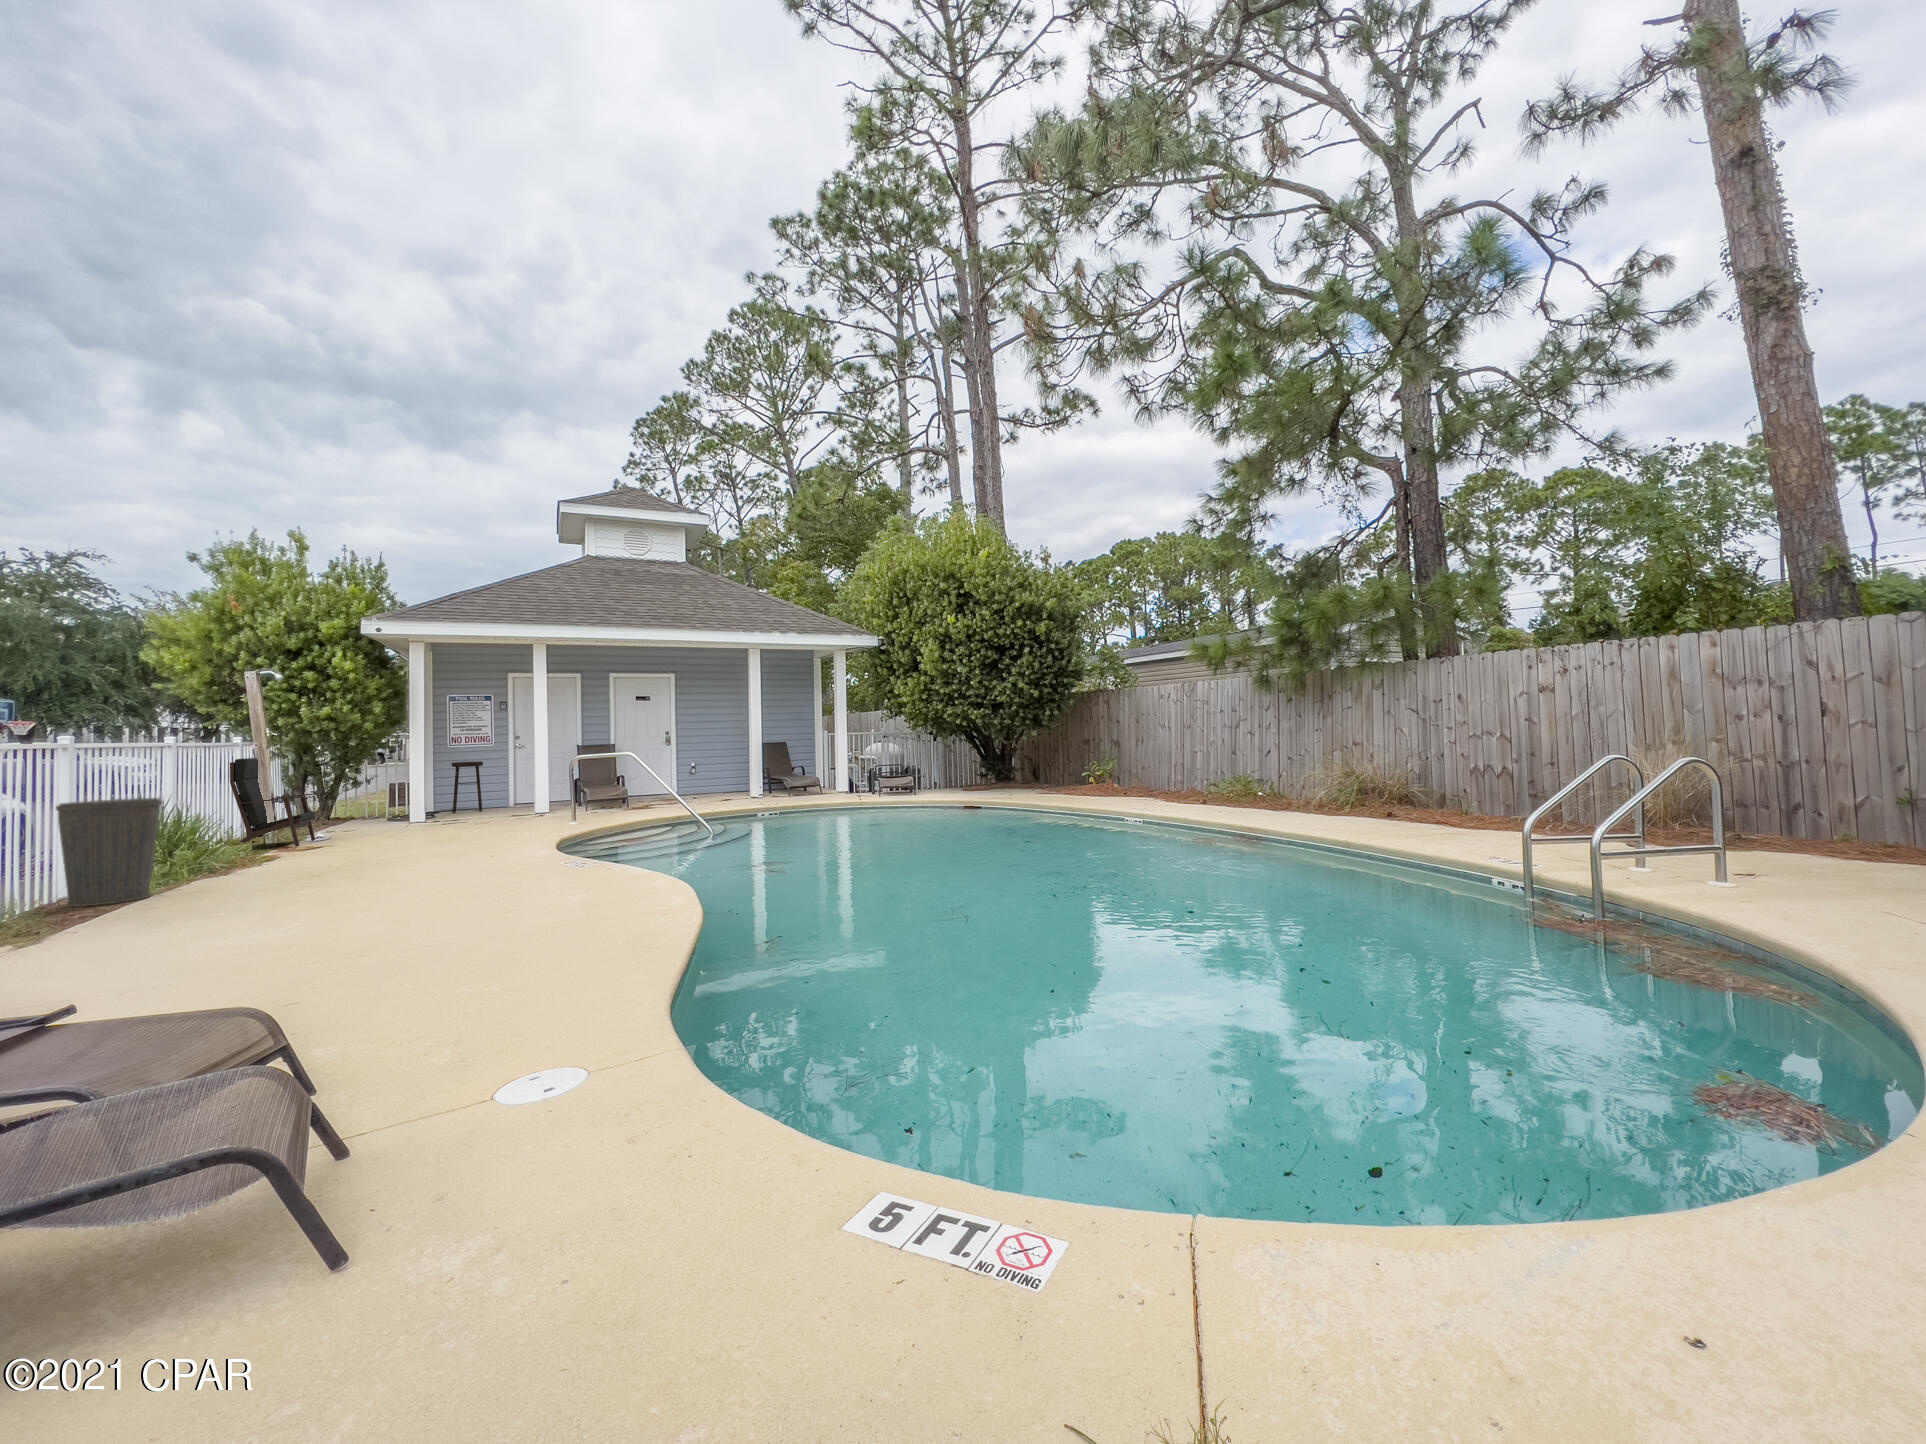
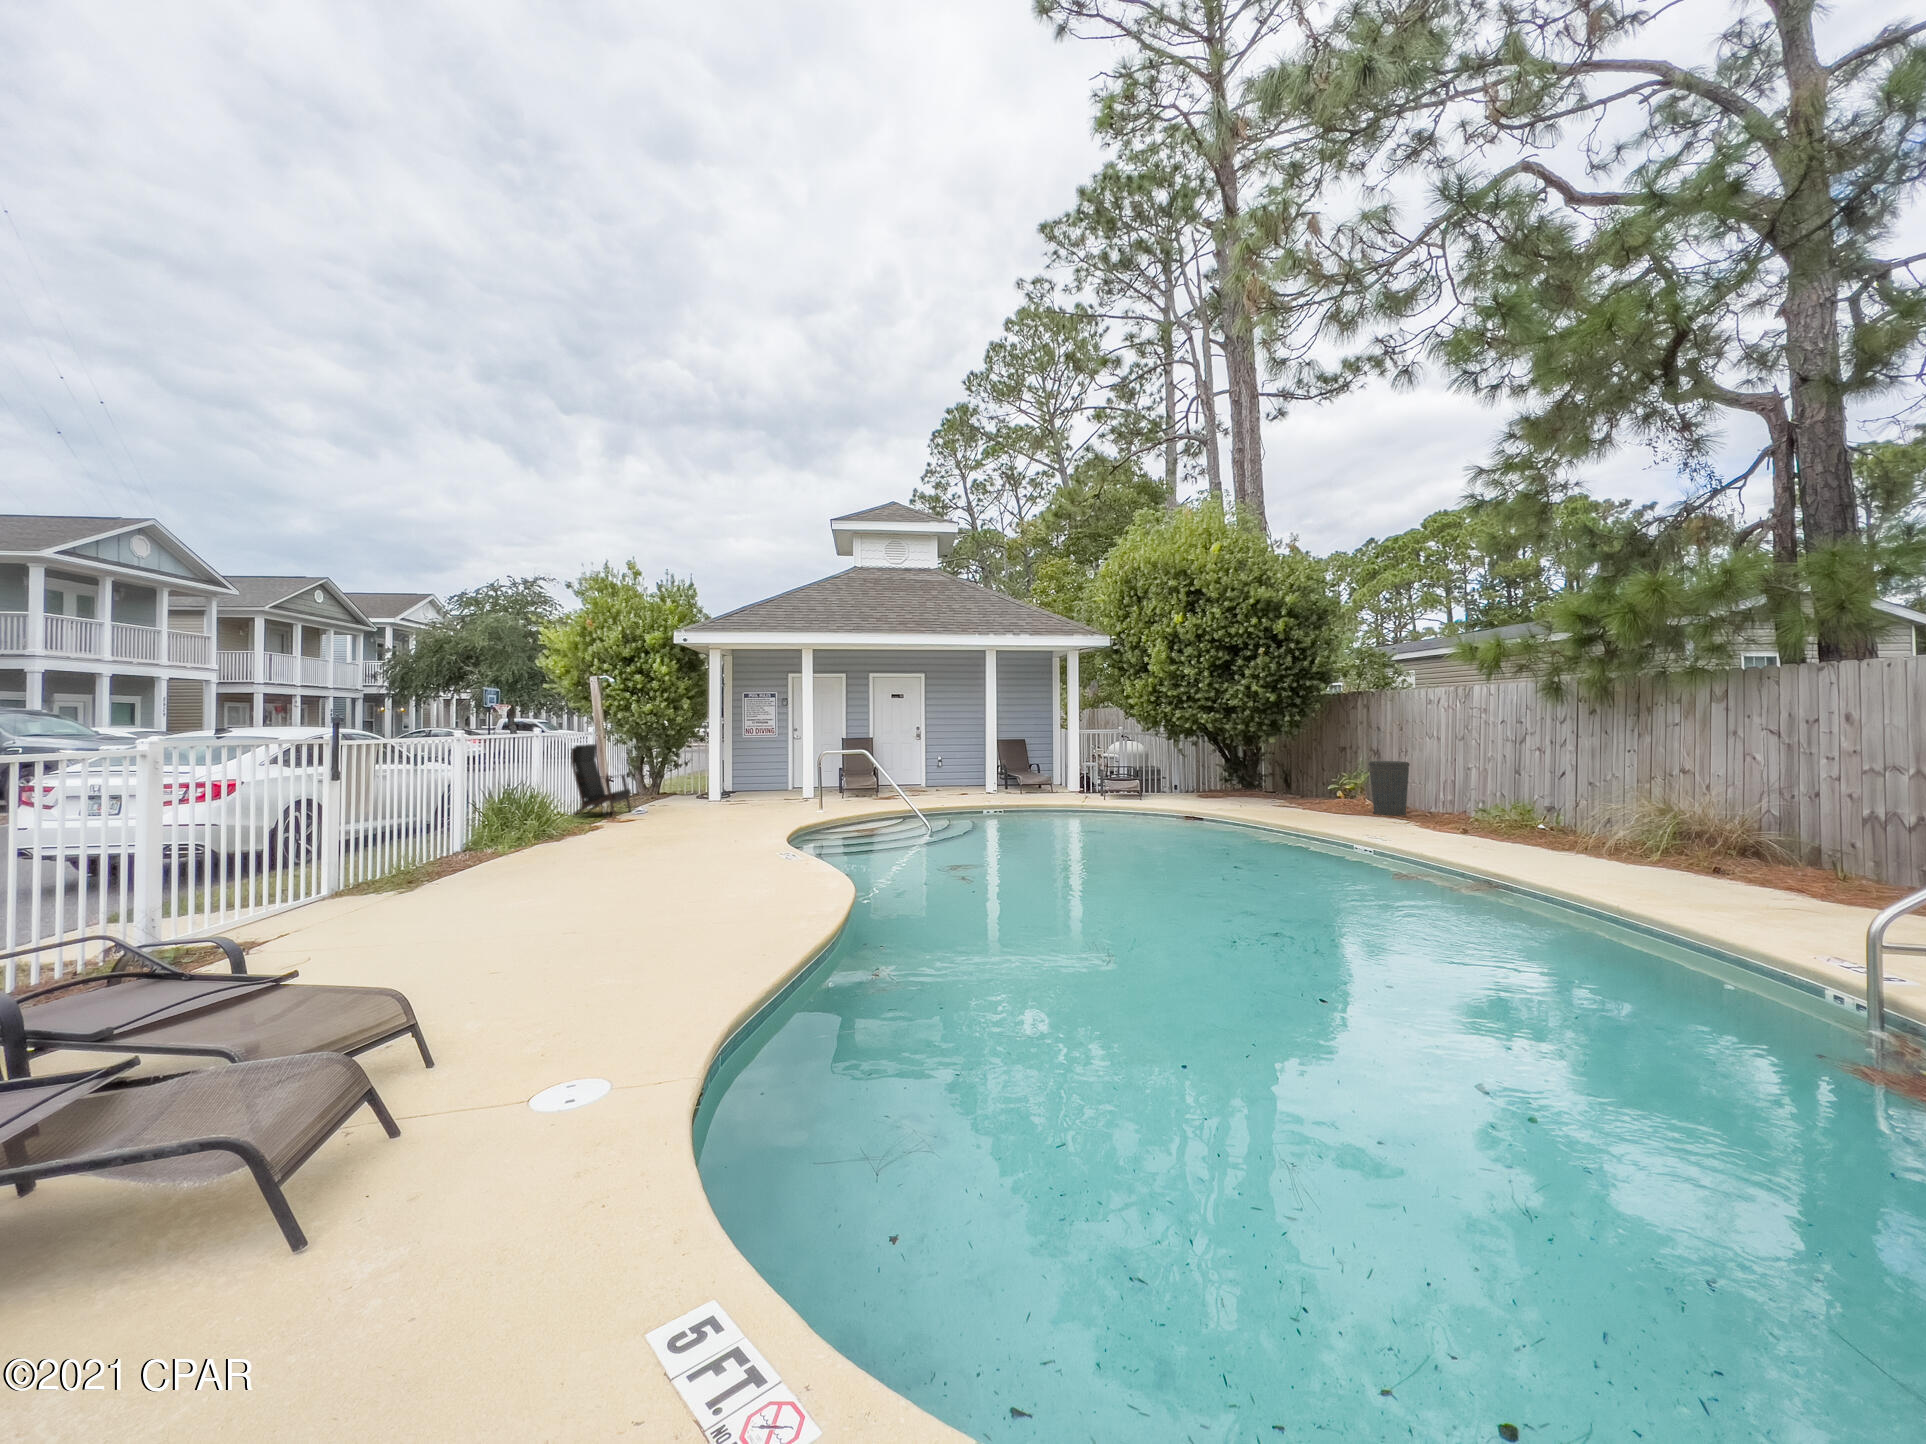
stool: present [452,761,483,813] -> none [747,748,771,792]
trash can: present [56,798,162,907] -> present [1369,761,1409,815]

